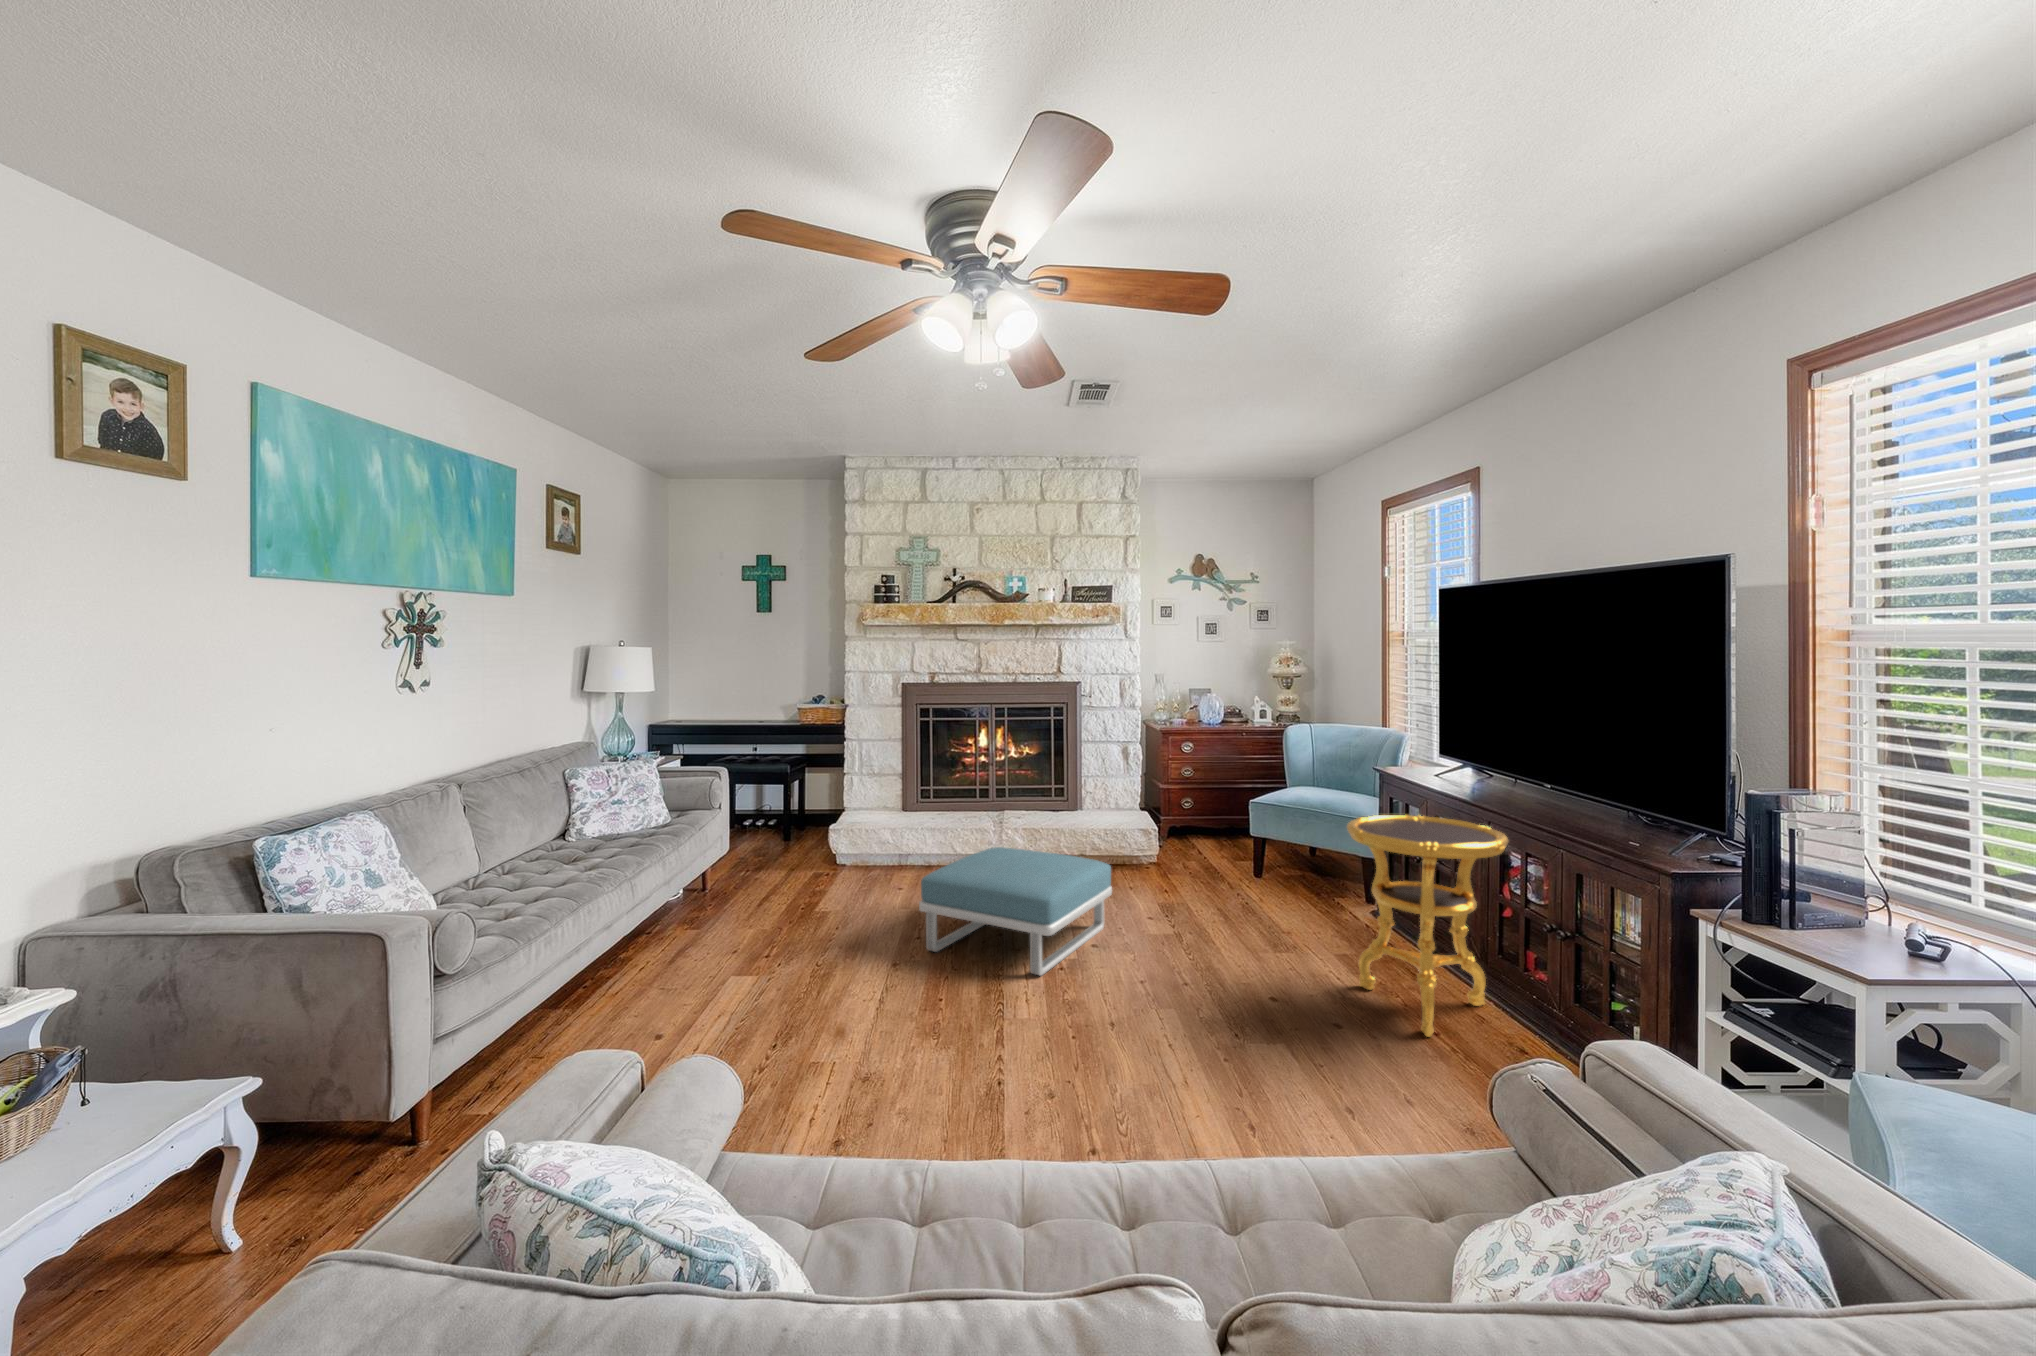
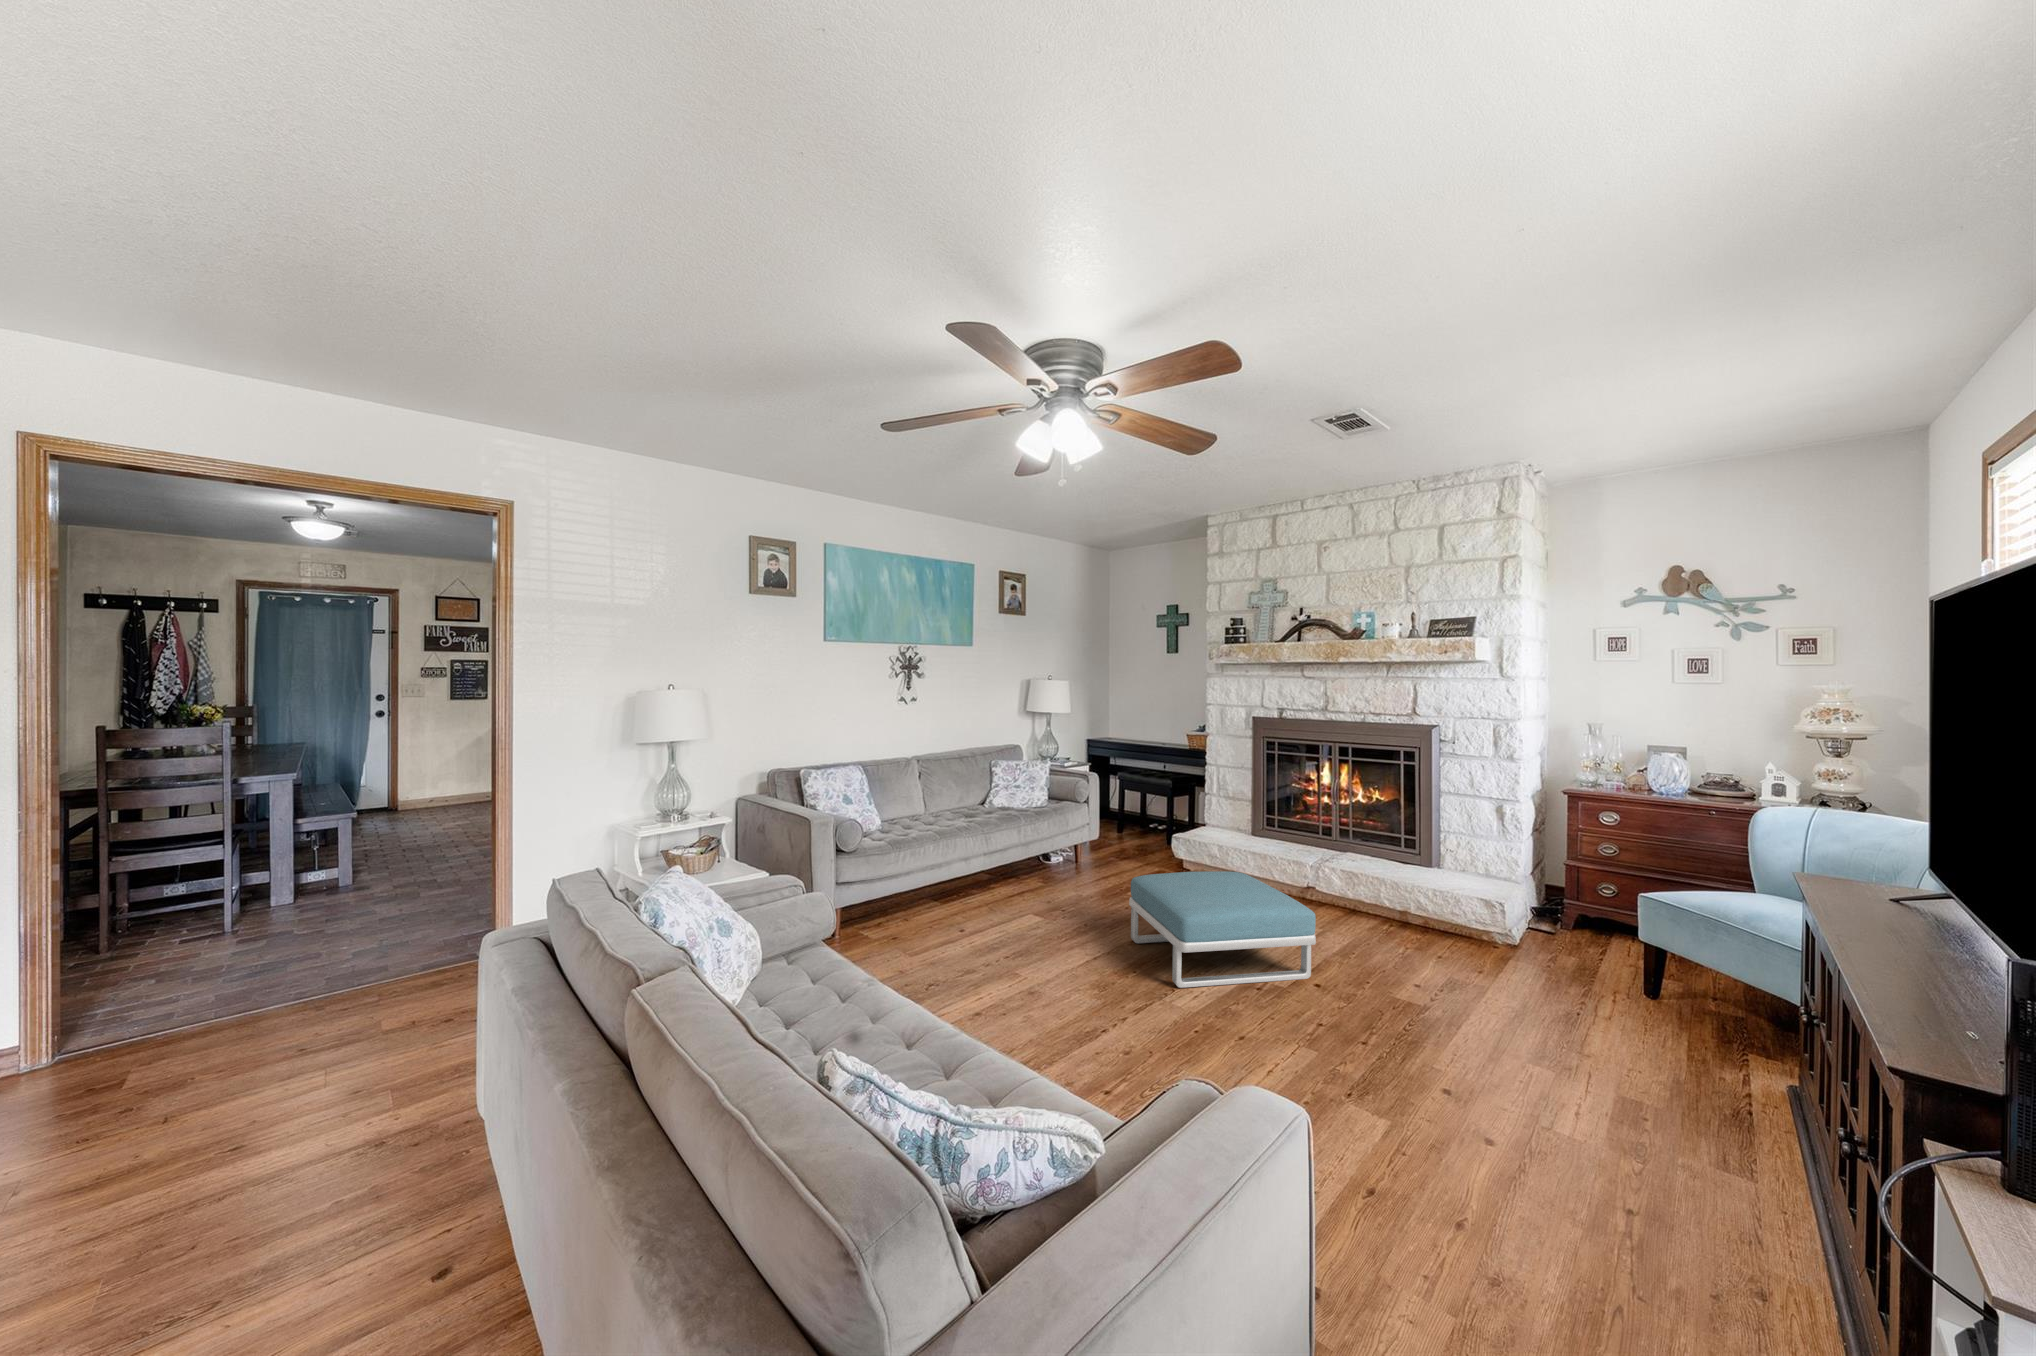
side table: present [1347,815,1508,1037] -> none [1444,918,1708,1263]

